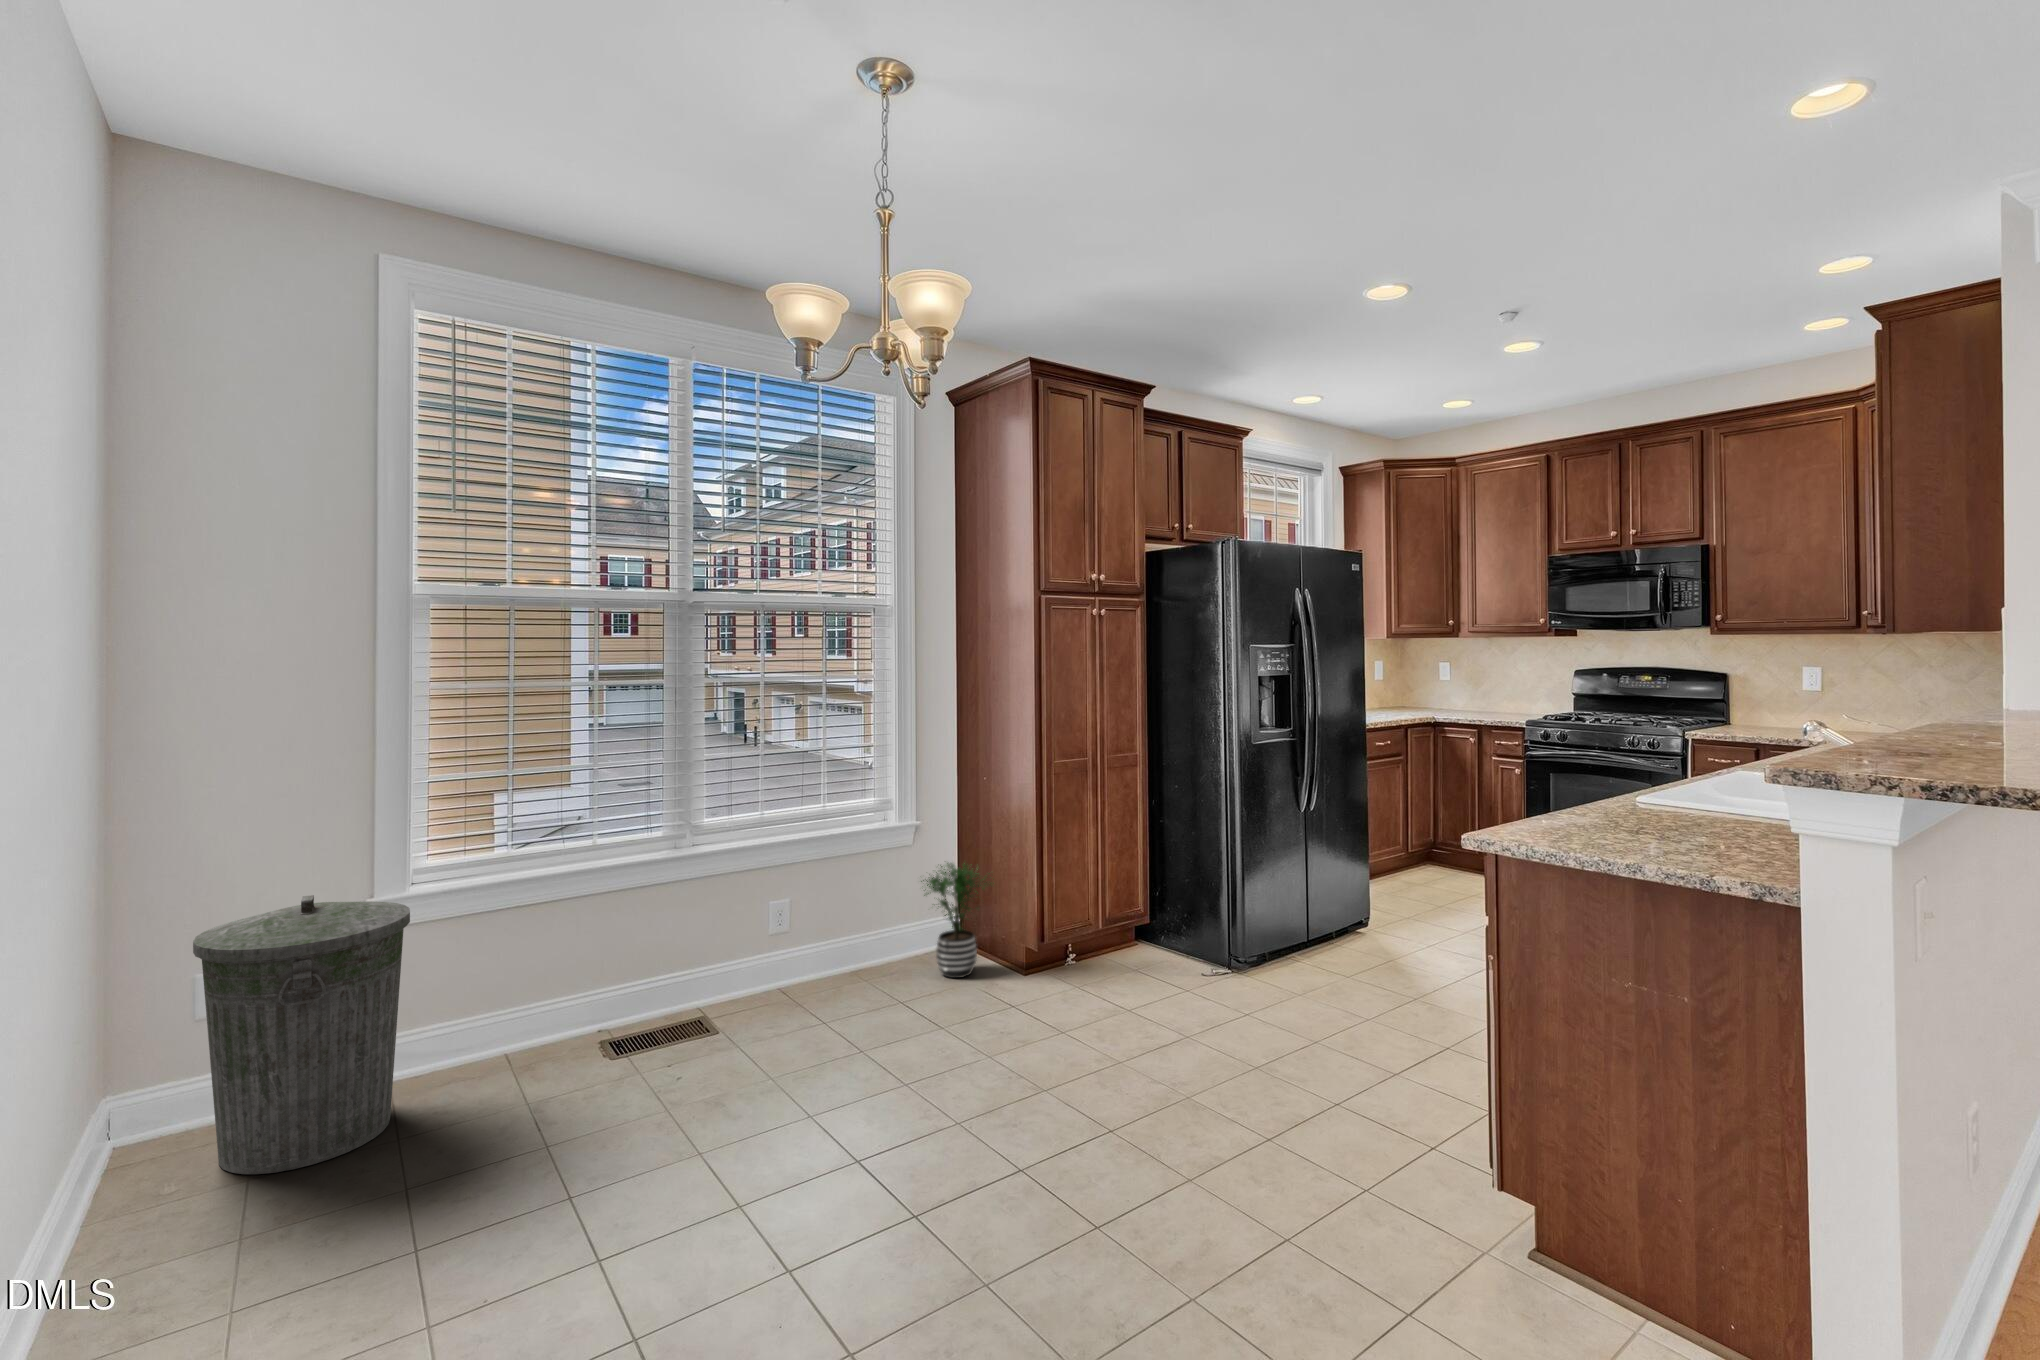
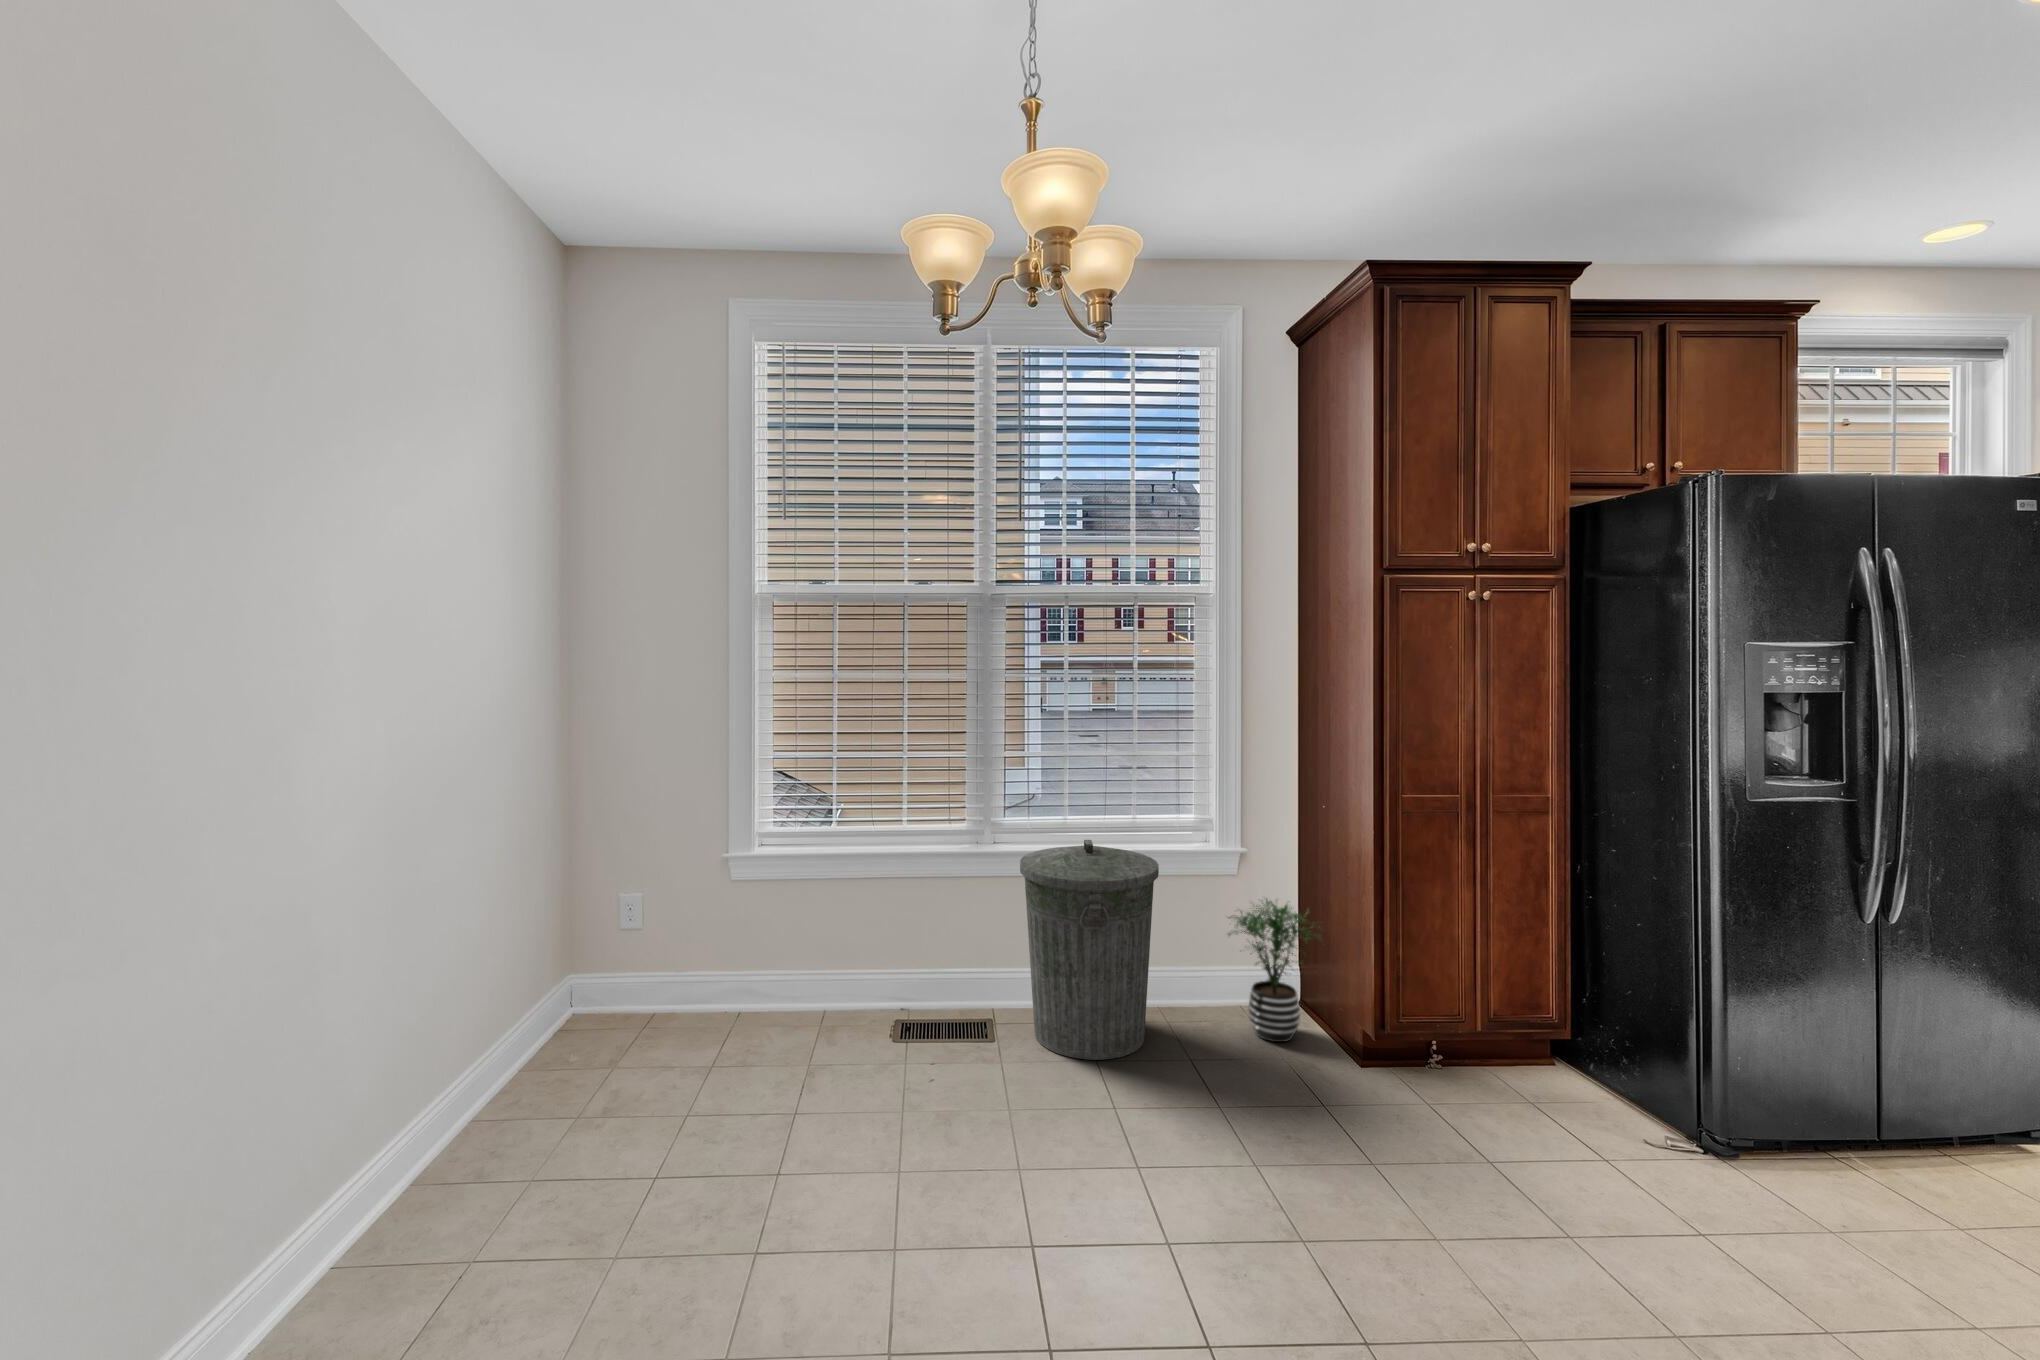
trash can: present [193,895,410,1174] -> present [1020,840,1159,1060]

